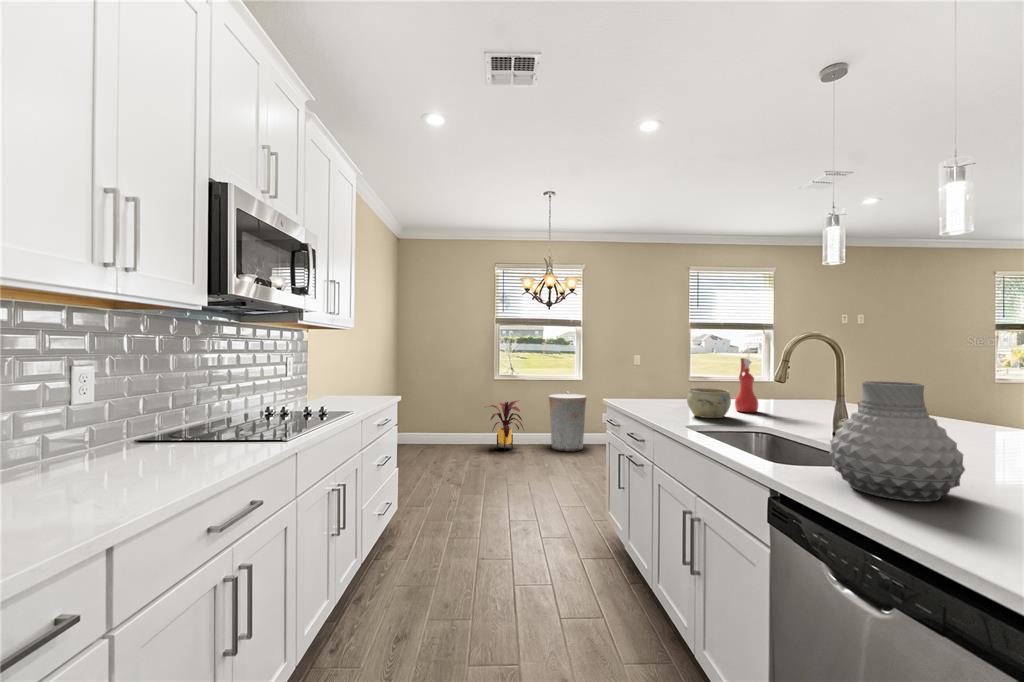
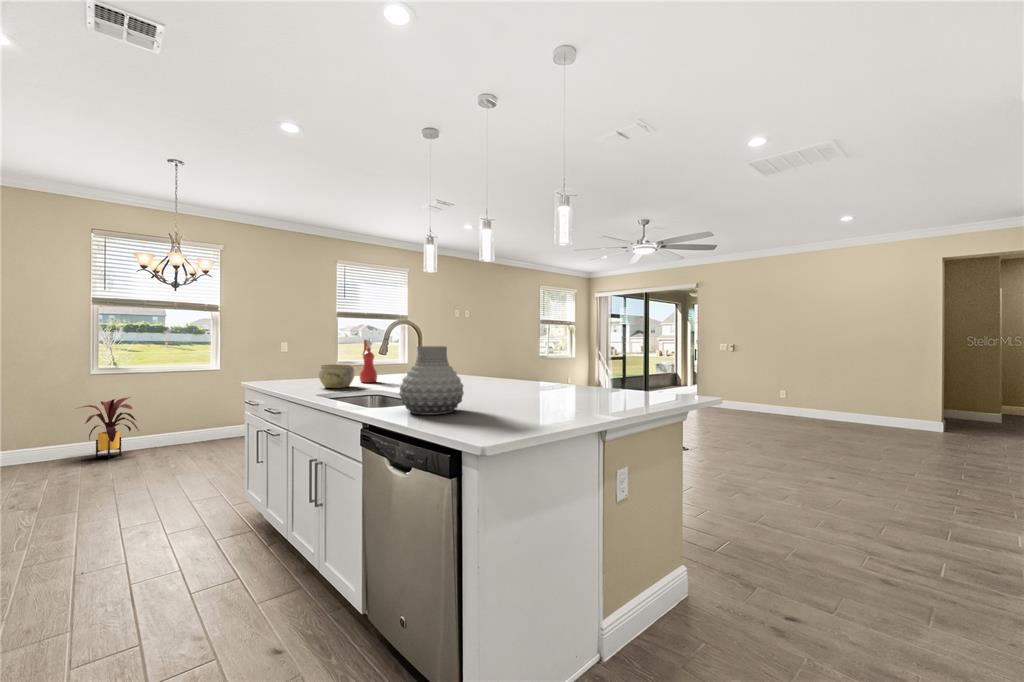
trash can: present [549,391,586,451] -> none [174,383,223,448]

